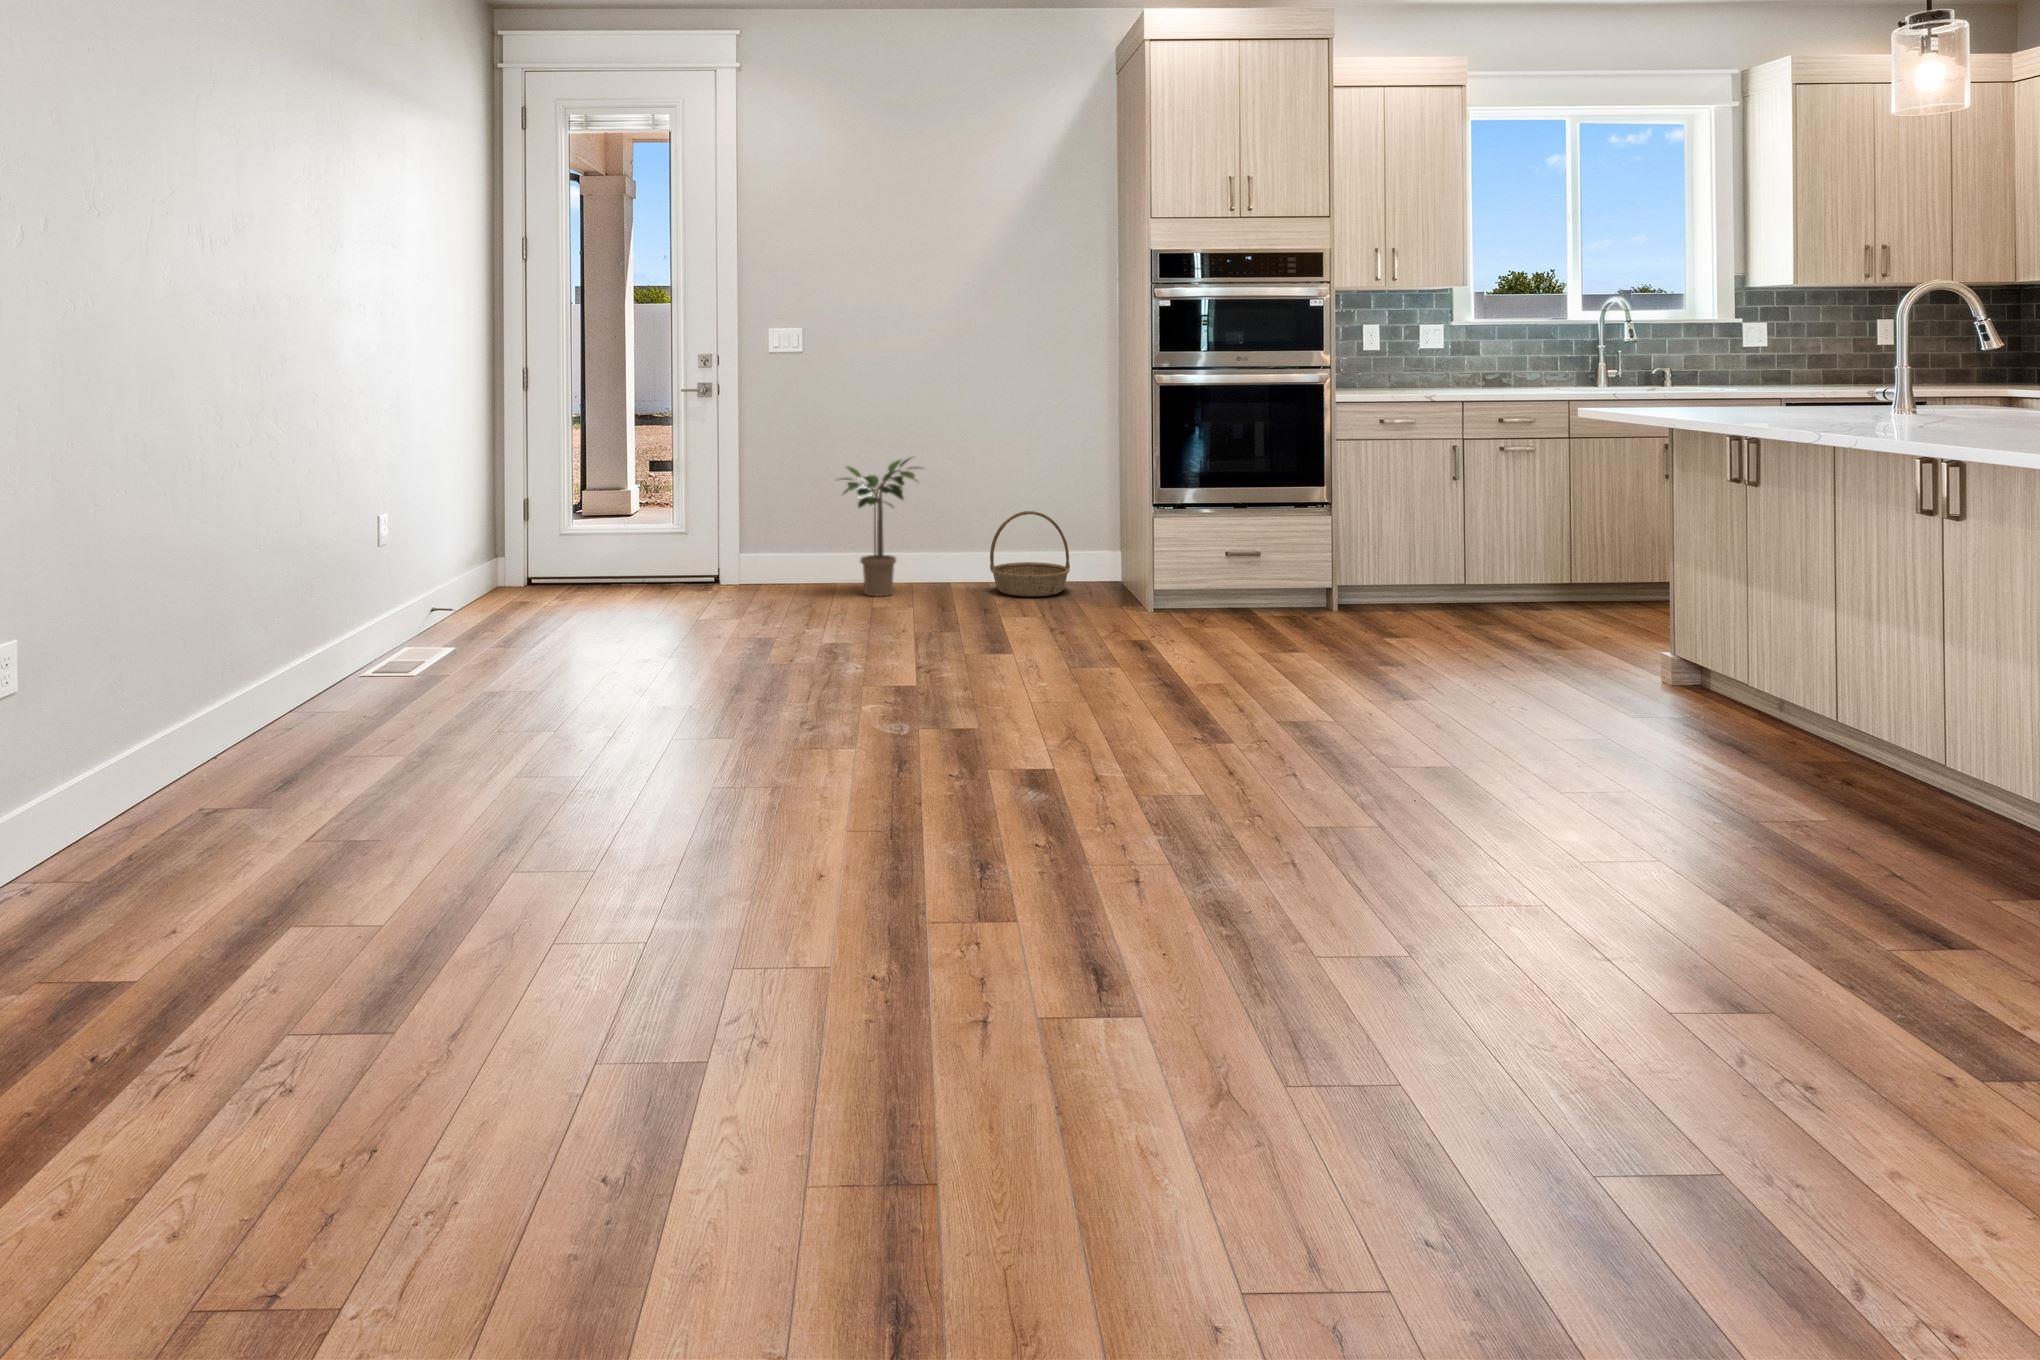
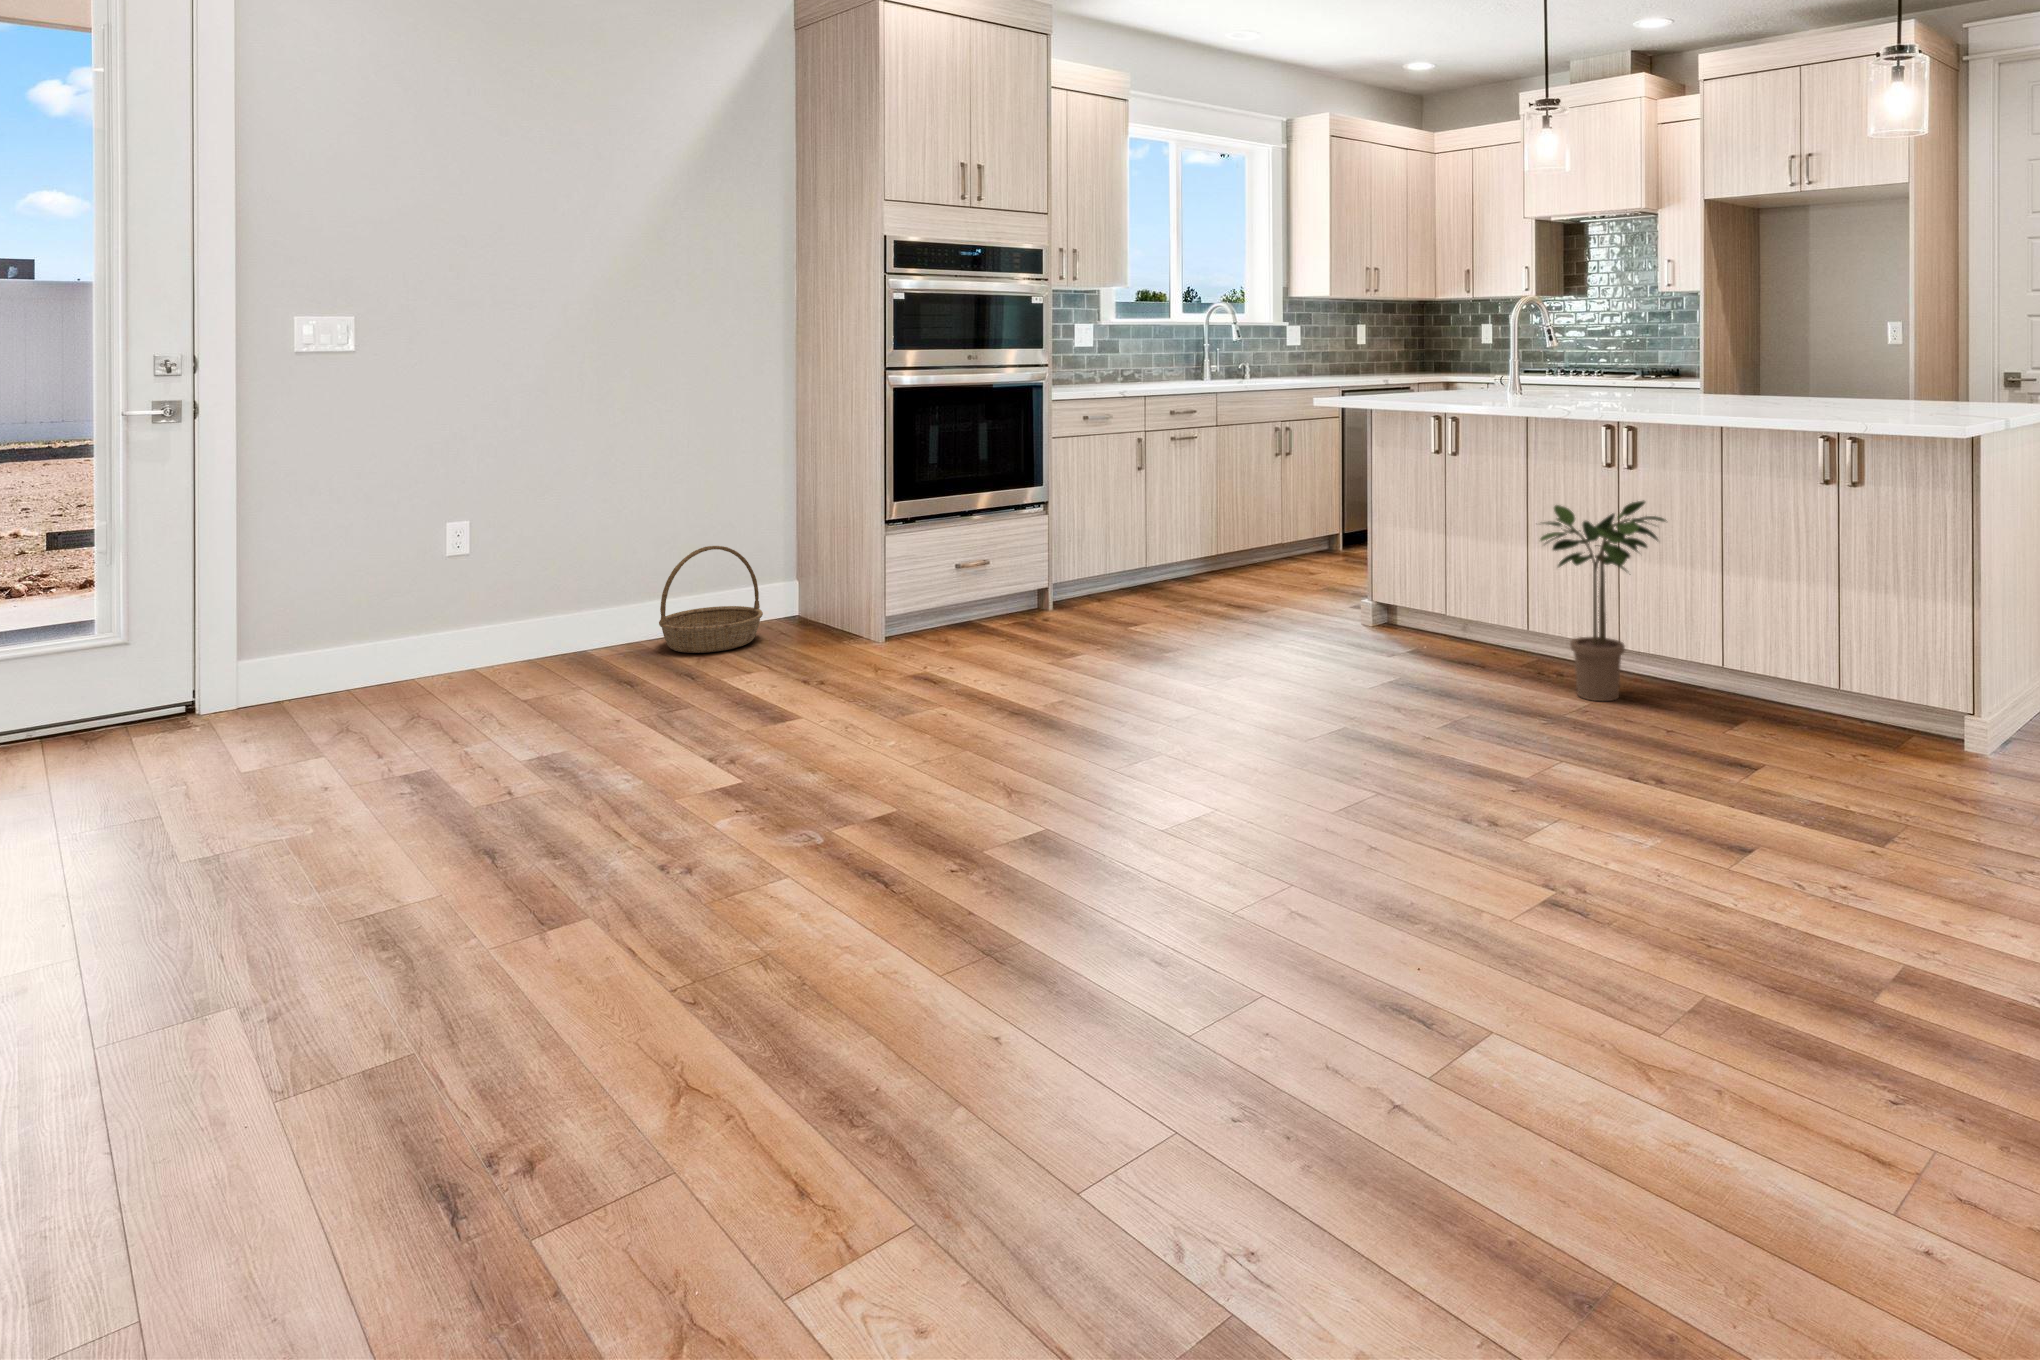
potted plant: present [841,458,919,596] -> present [1540,501,1665,701]

